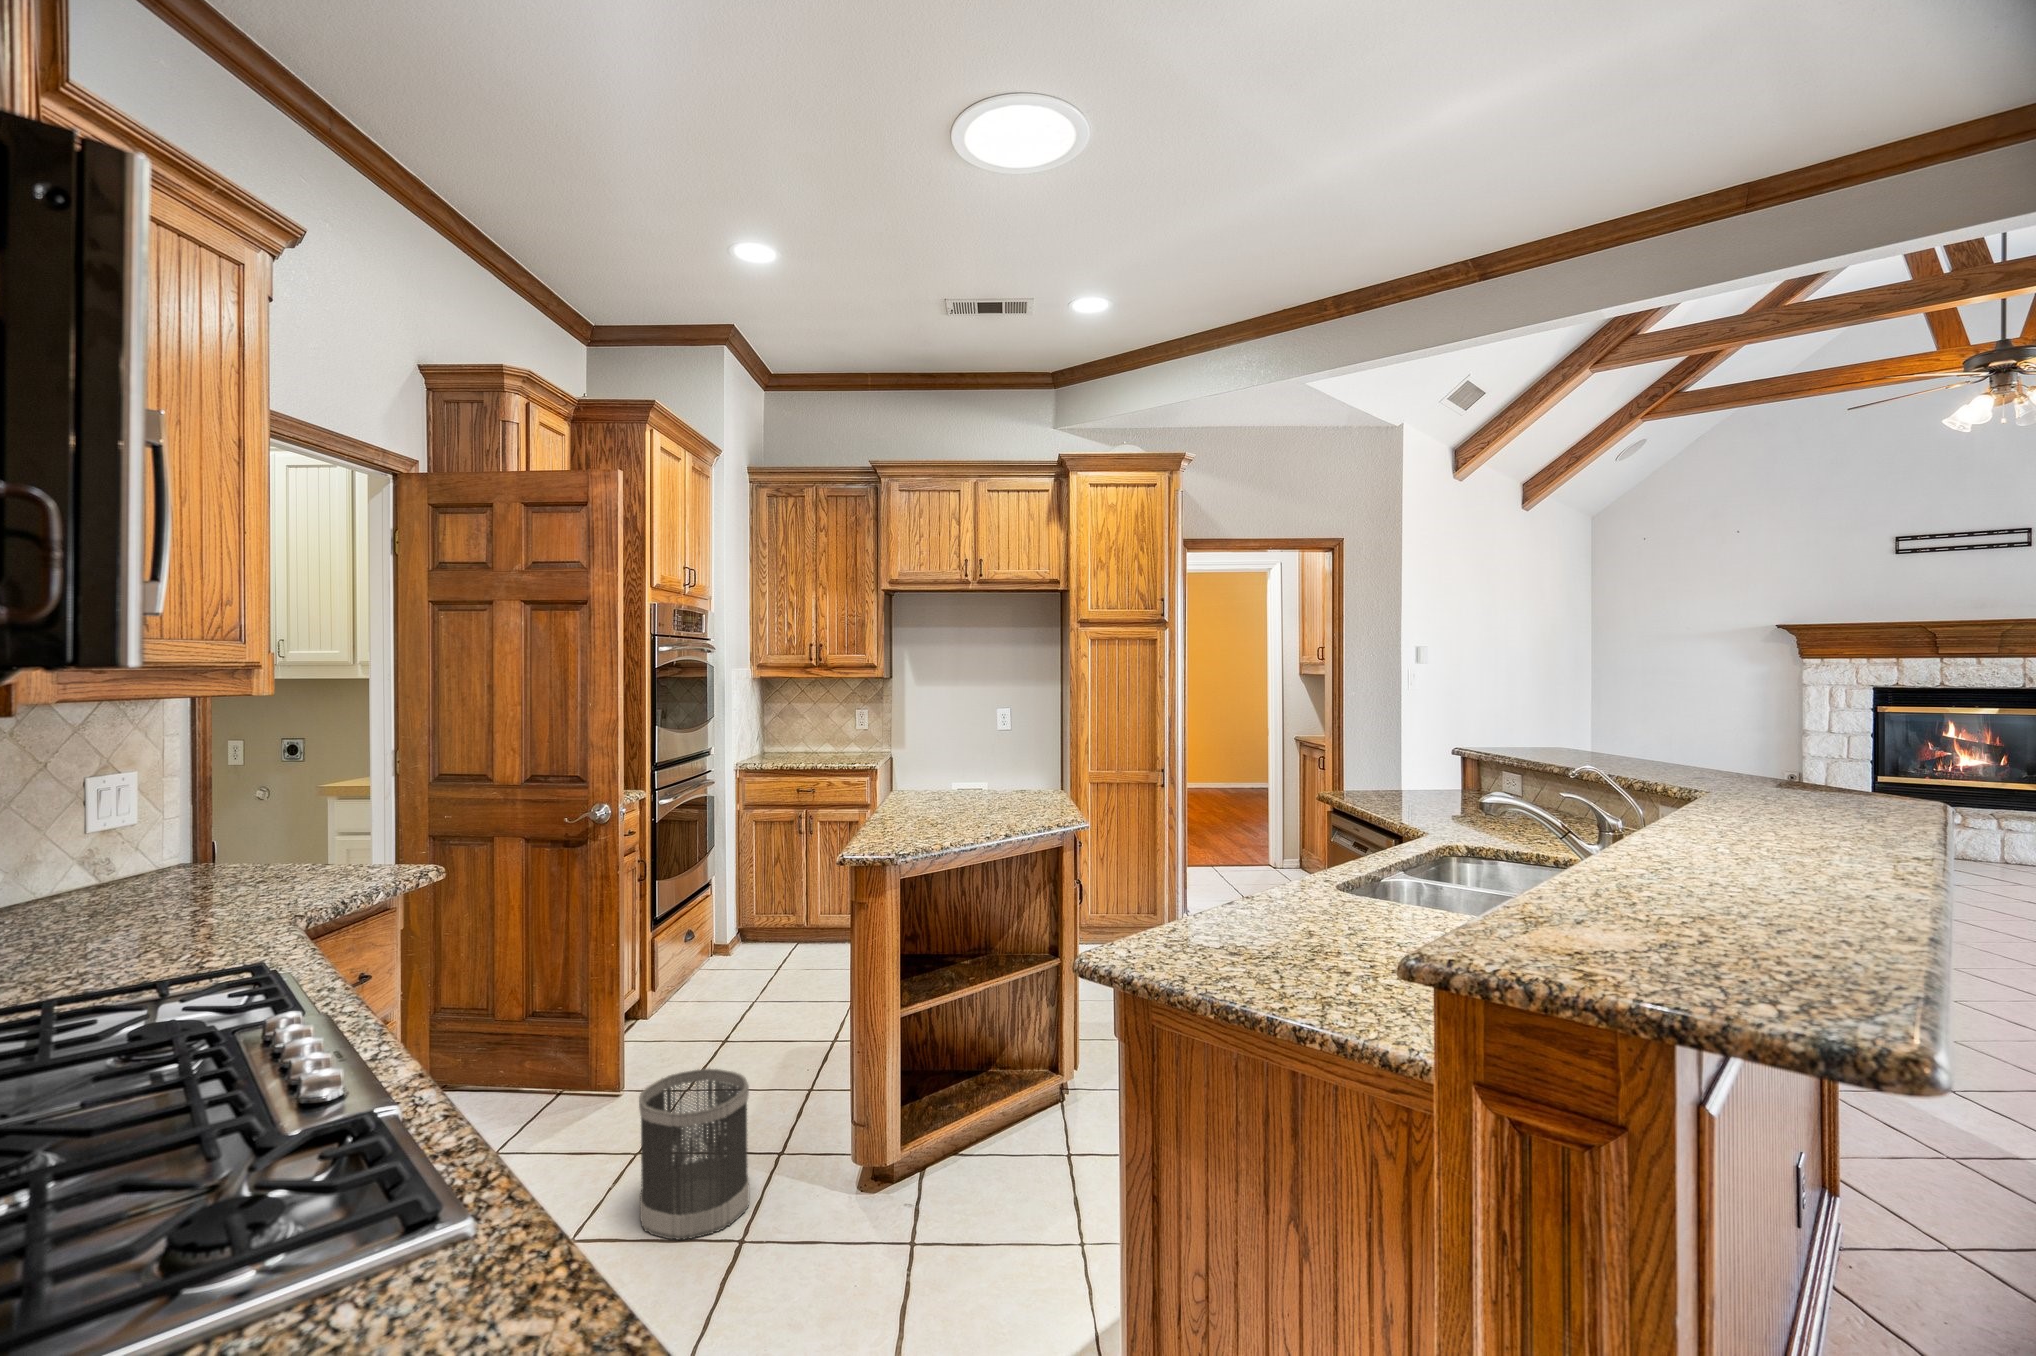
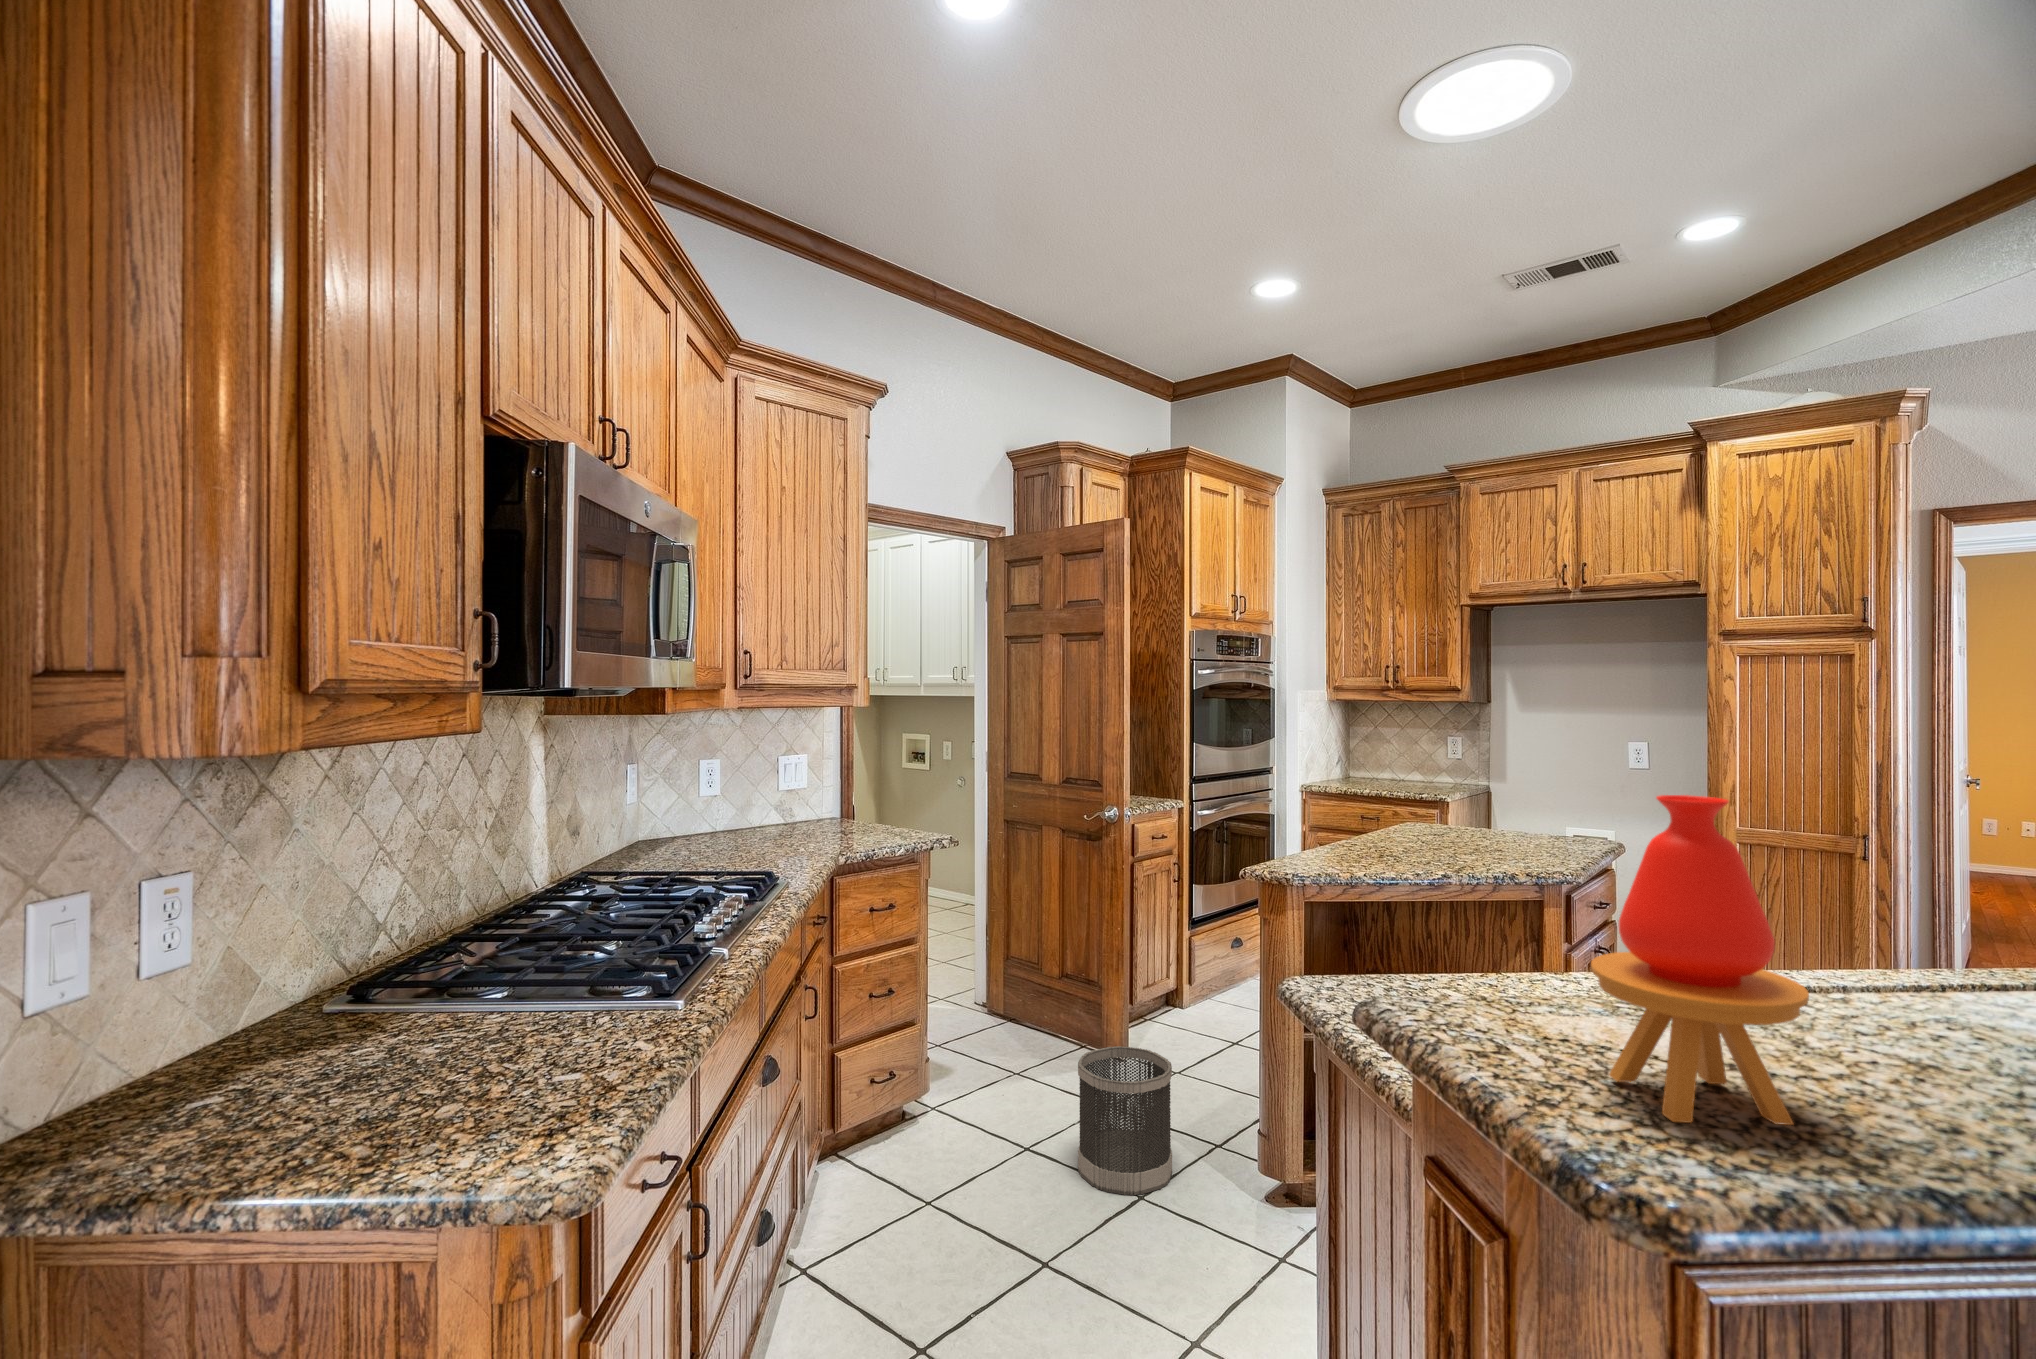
vase: none [1501,741,1641,964] -> present [1591,795,1809,1125]

